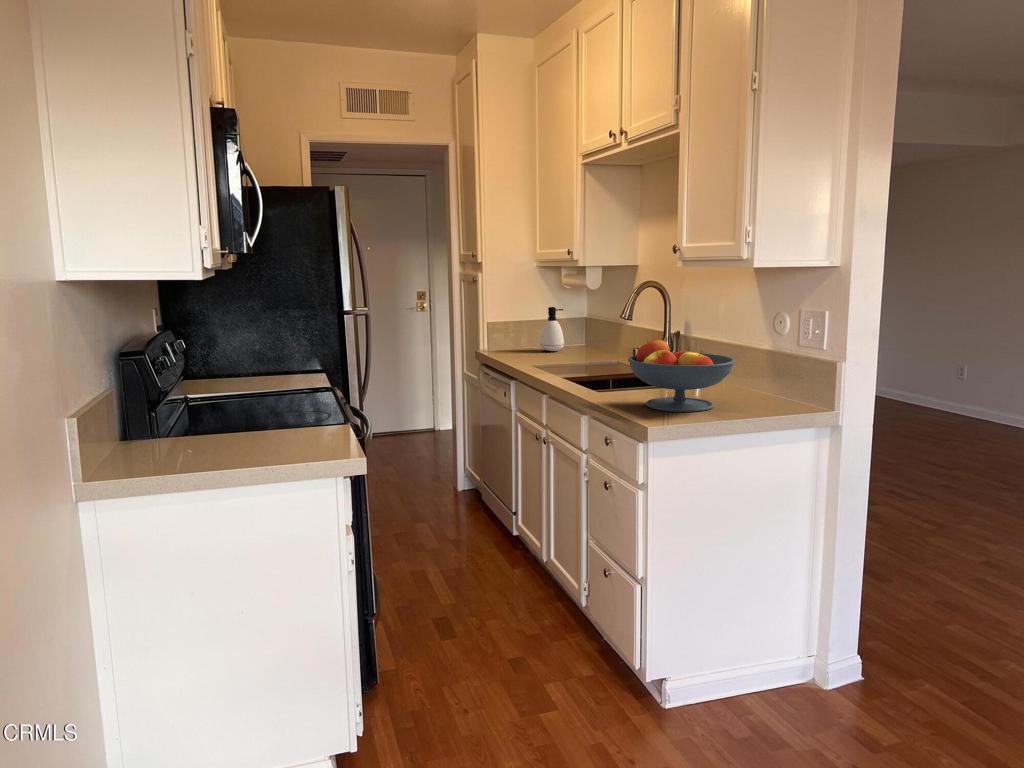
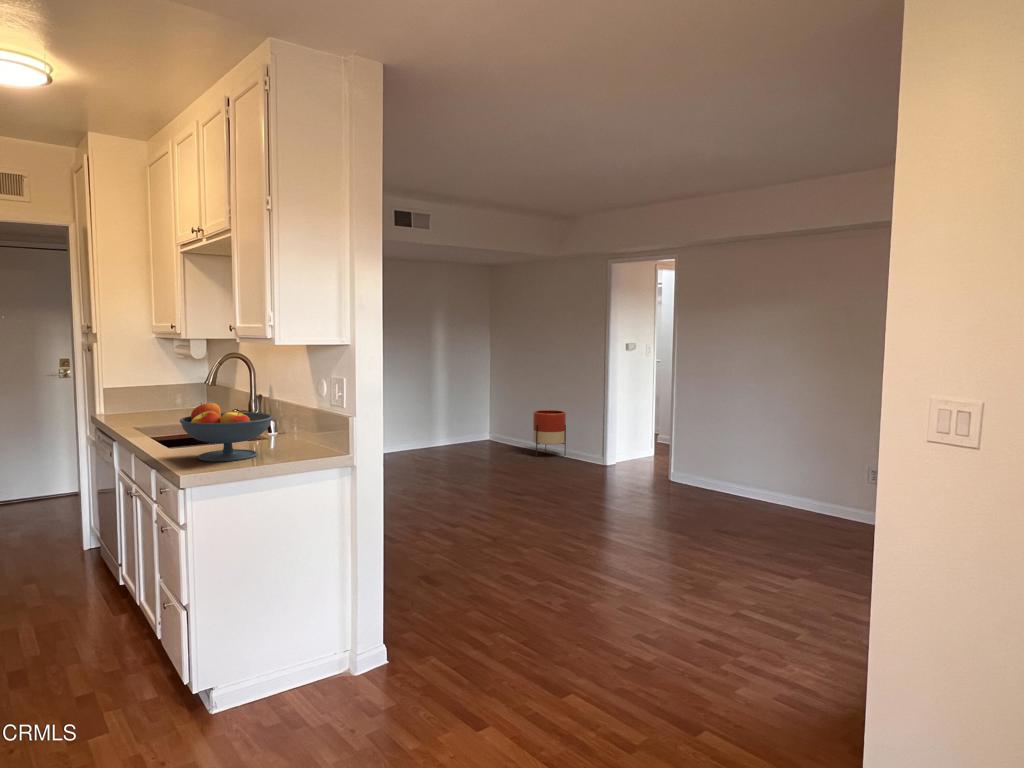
soap dispenser: present [540,307,564,351] -> none [157,374,181,413]
planter: none [938,359,991,422] -> present [533,410,566,457]

